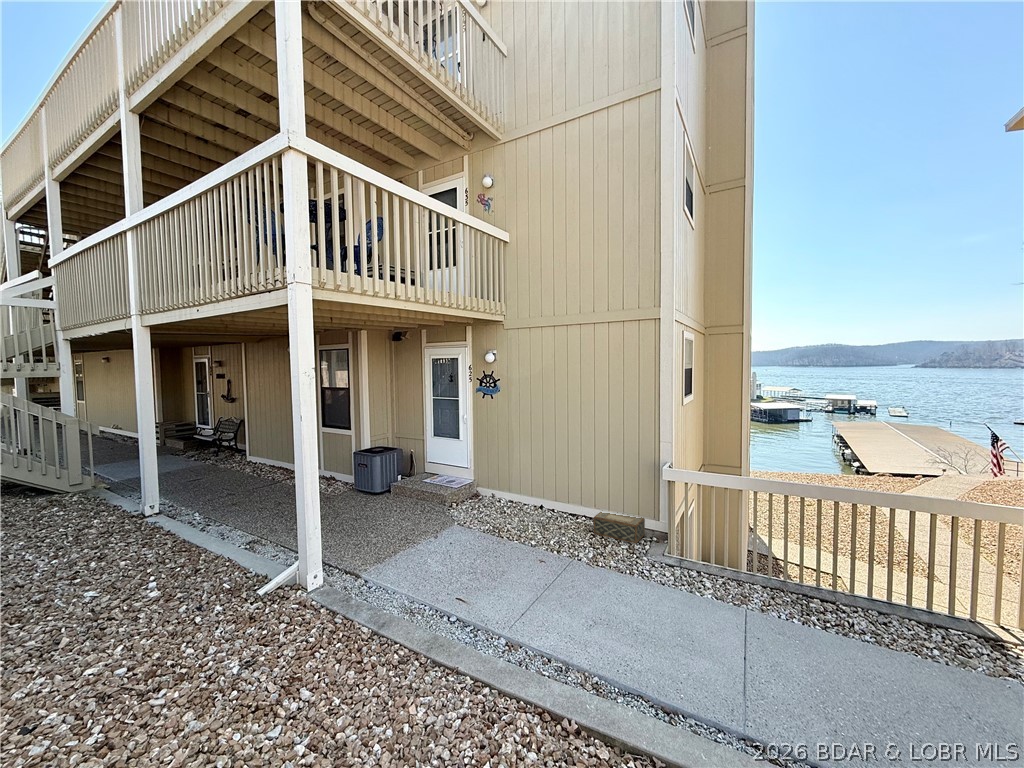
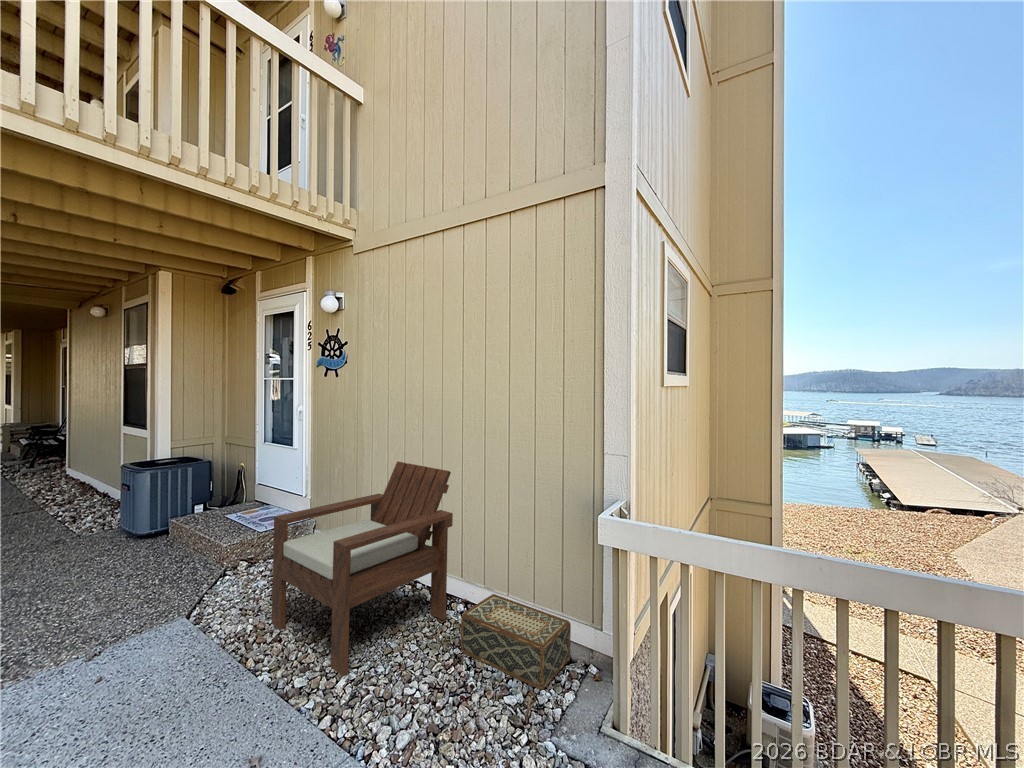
chair: none [497,447,580,542] -> present [272,461,453,676]

